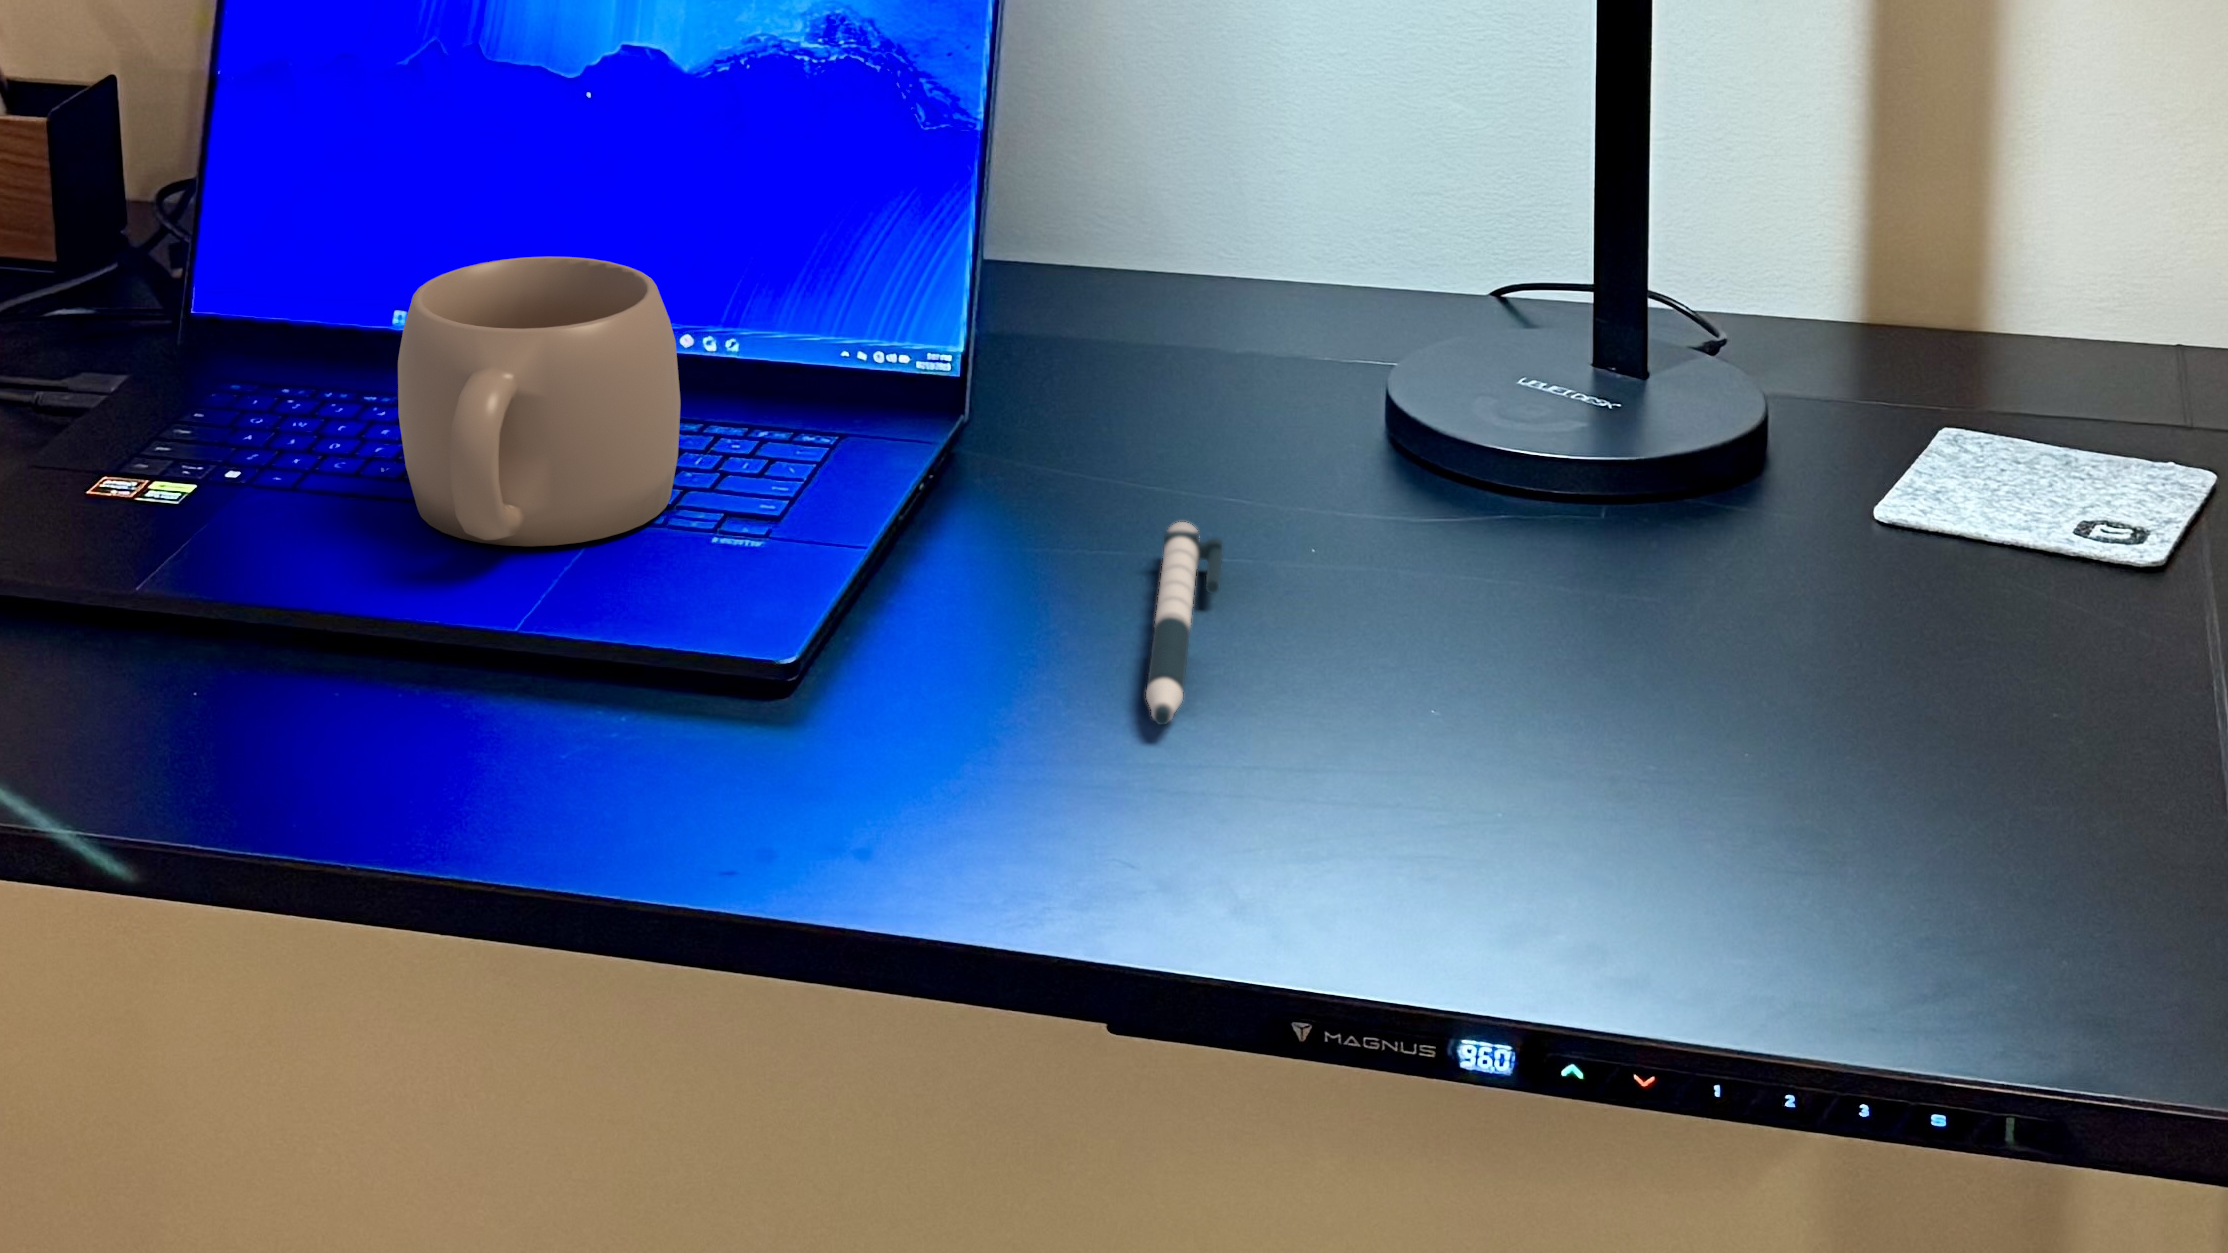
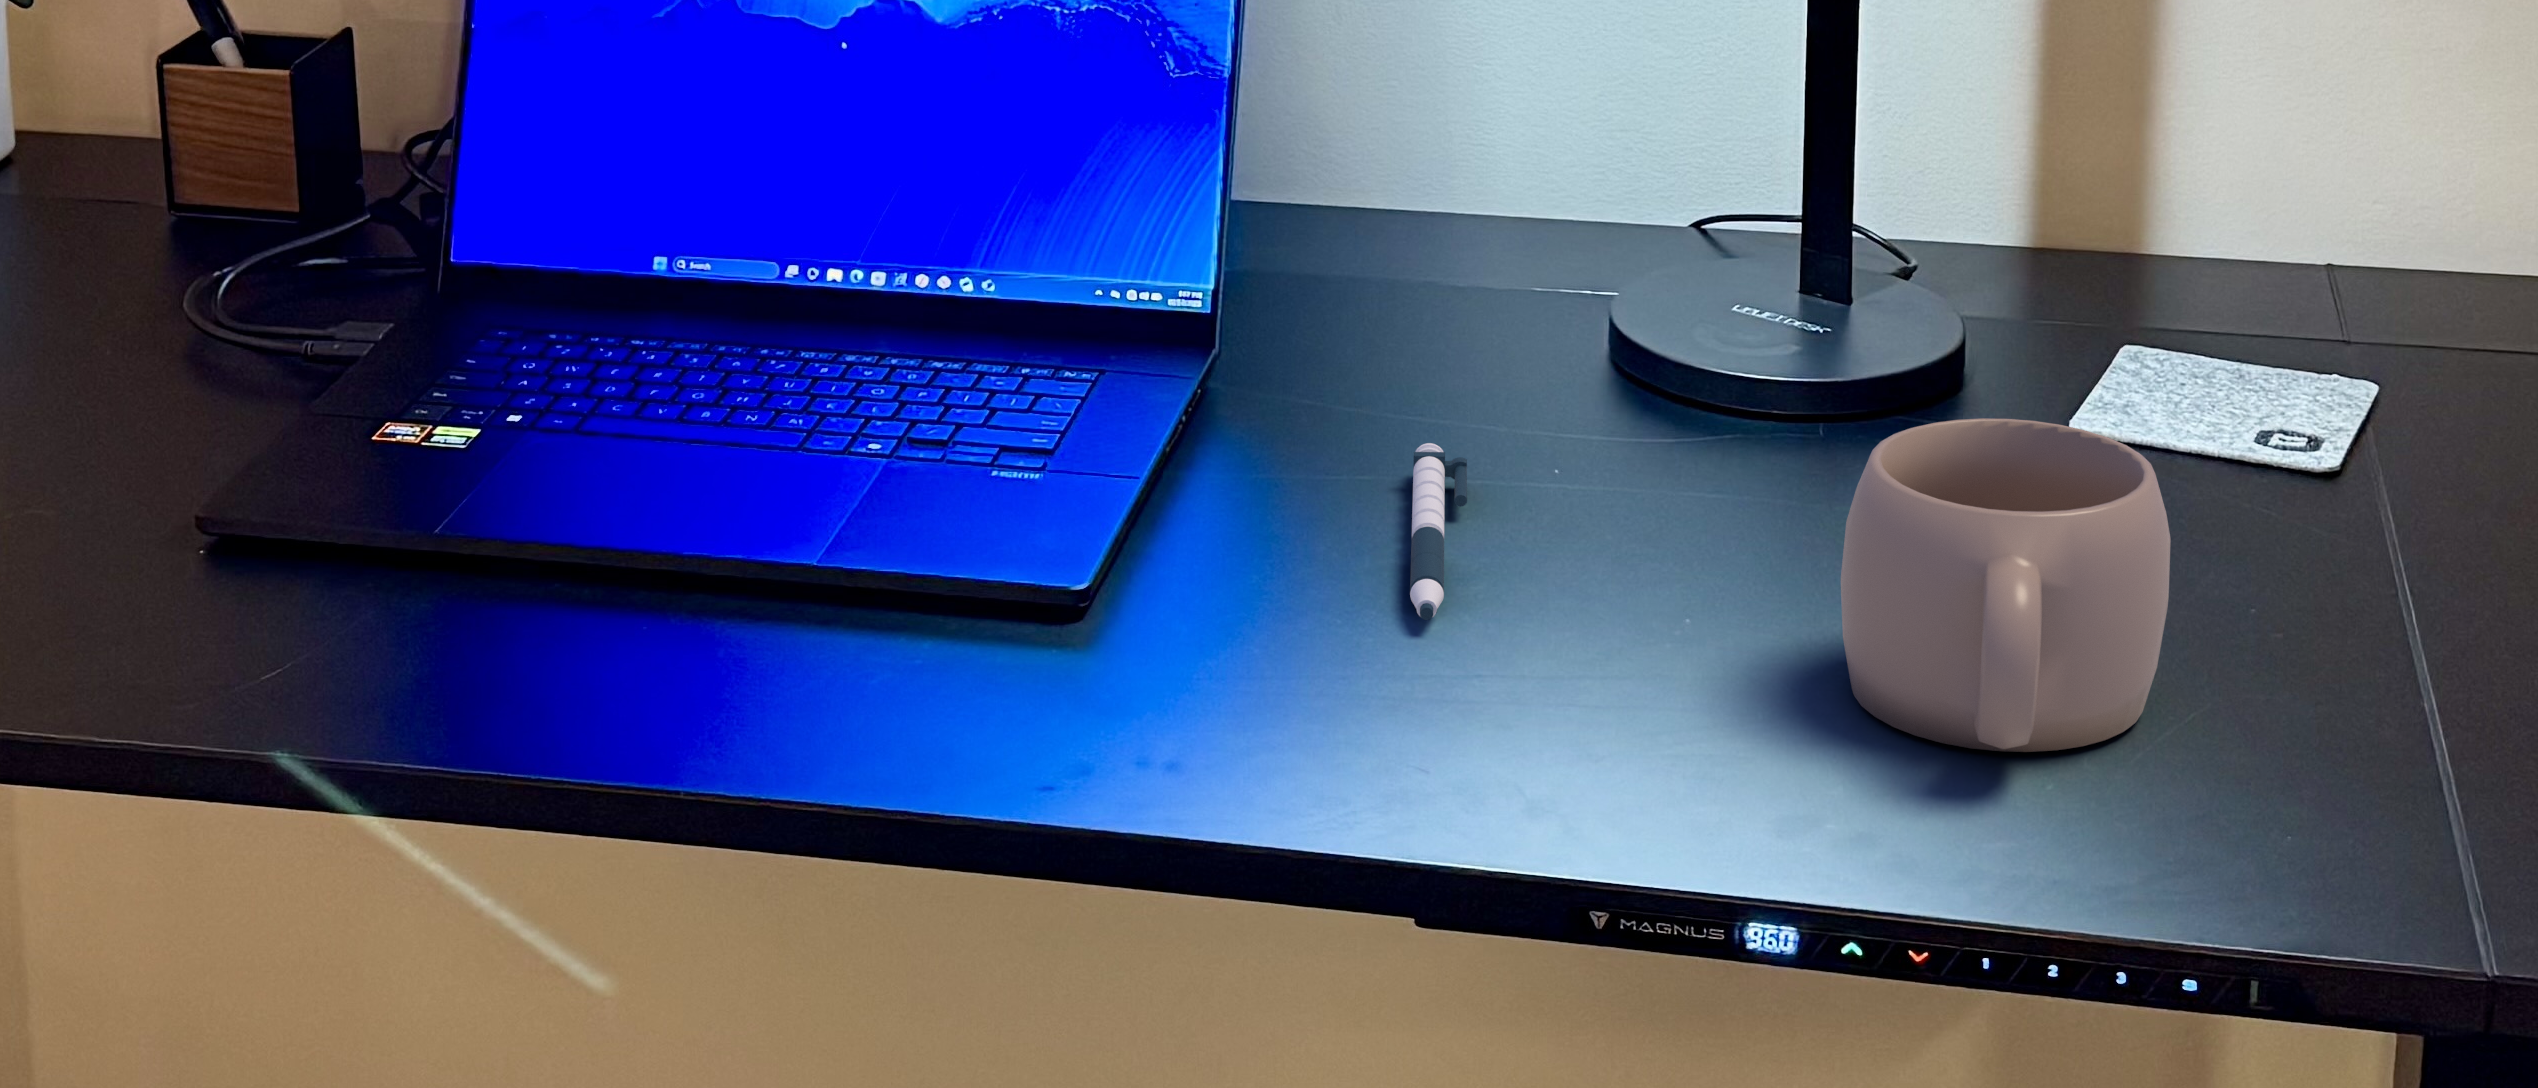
mug: present [398,257,681,546] -> present [1841,418,2171,752]

